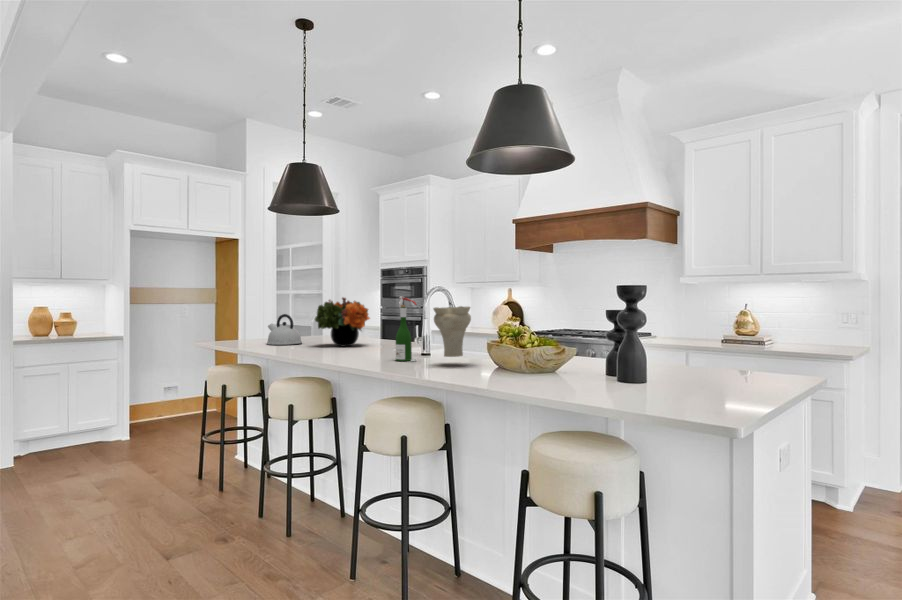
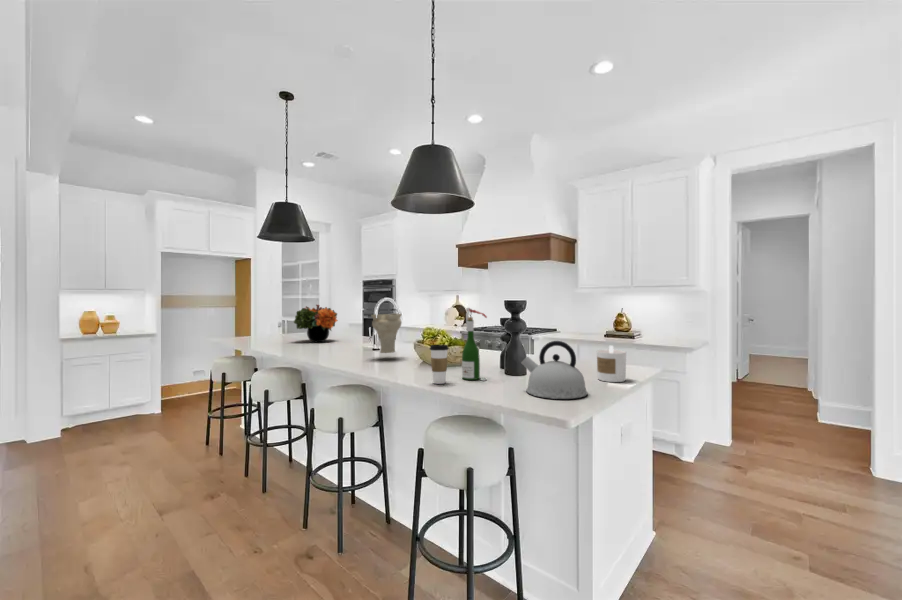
wine bottle: present [396,296,416,361] -> present [462,308,487,380]
kettle: present [267,314,302,345] -> present [521,341,587,399]
coffee cup: none [530,342,554,391] -> present [430,345,449,384]
candle: none [742,345,783,391] -> present [597,346,626,382]

